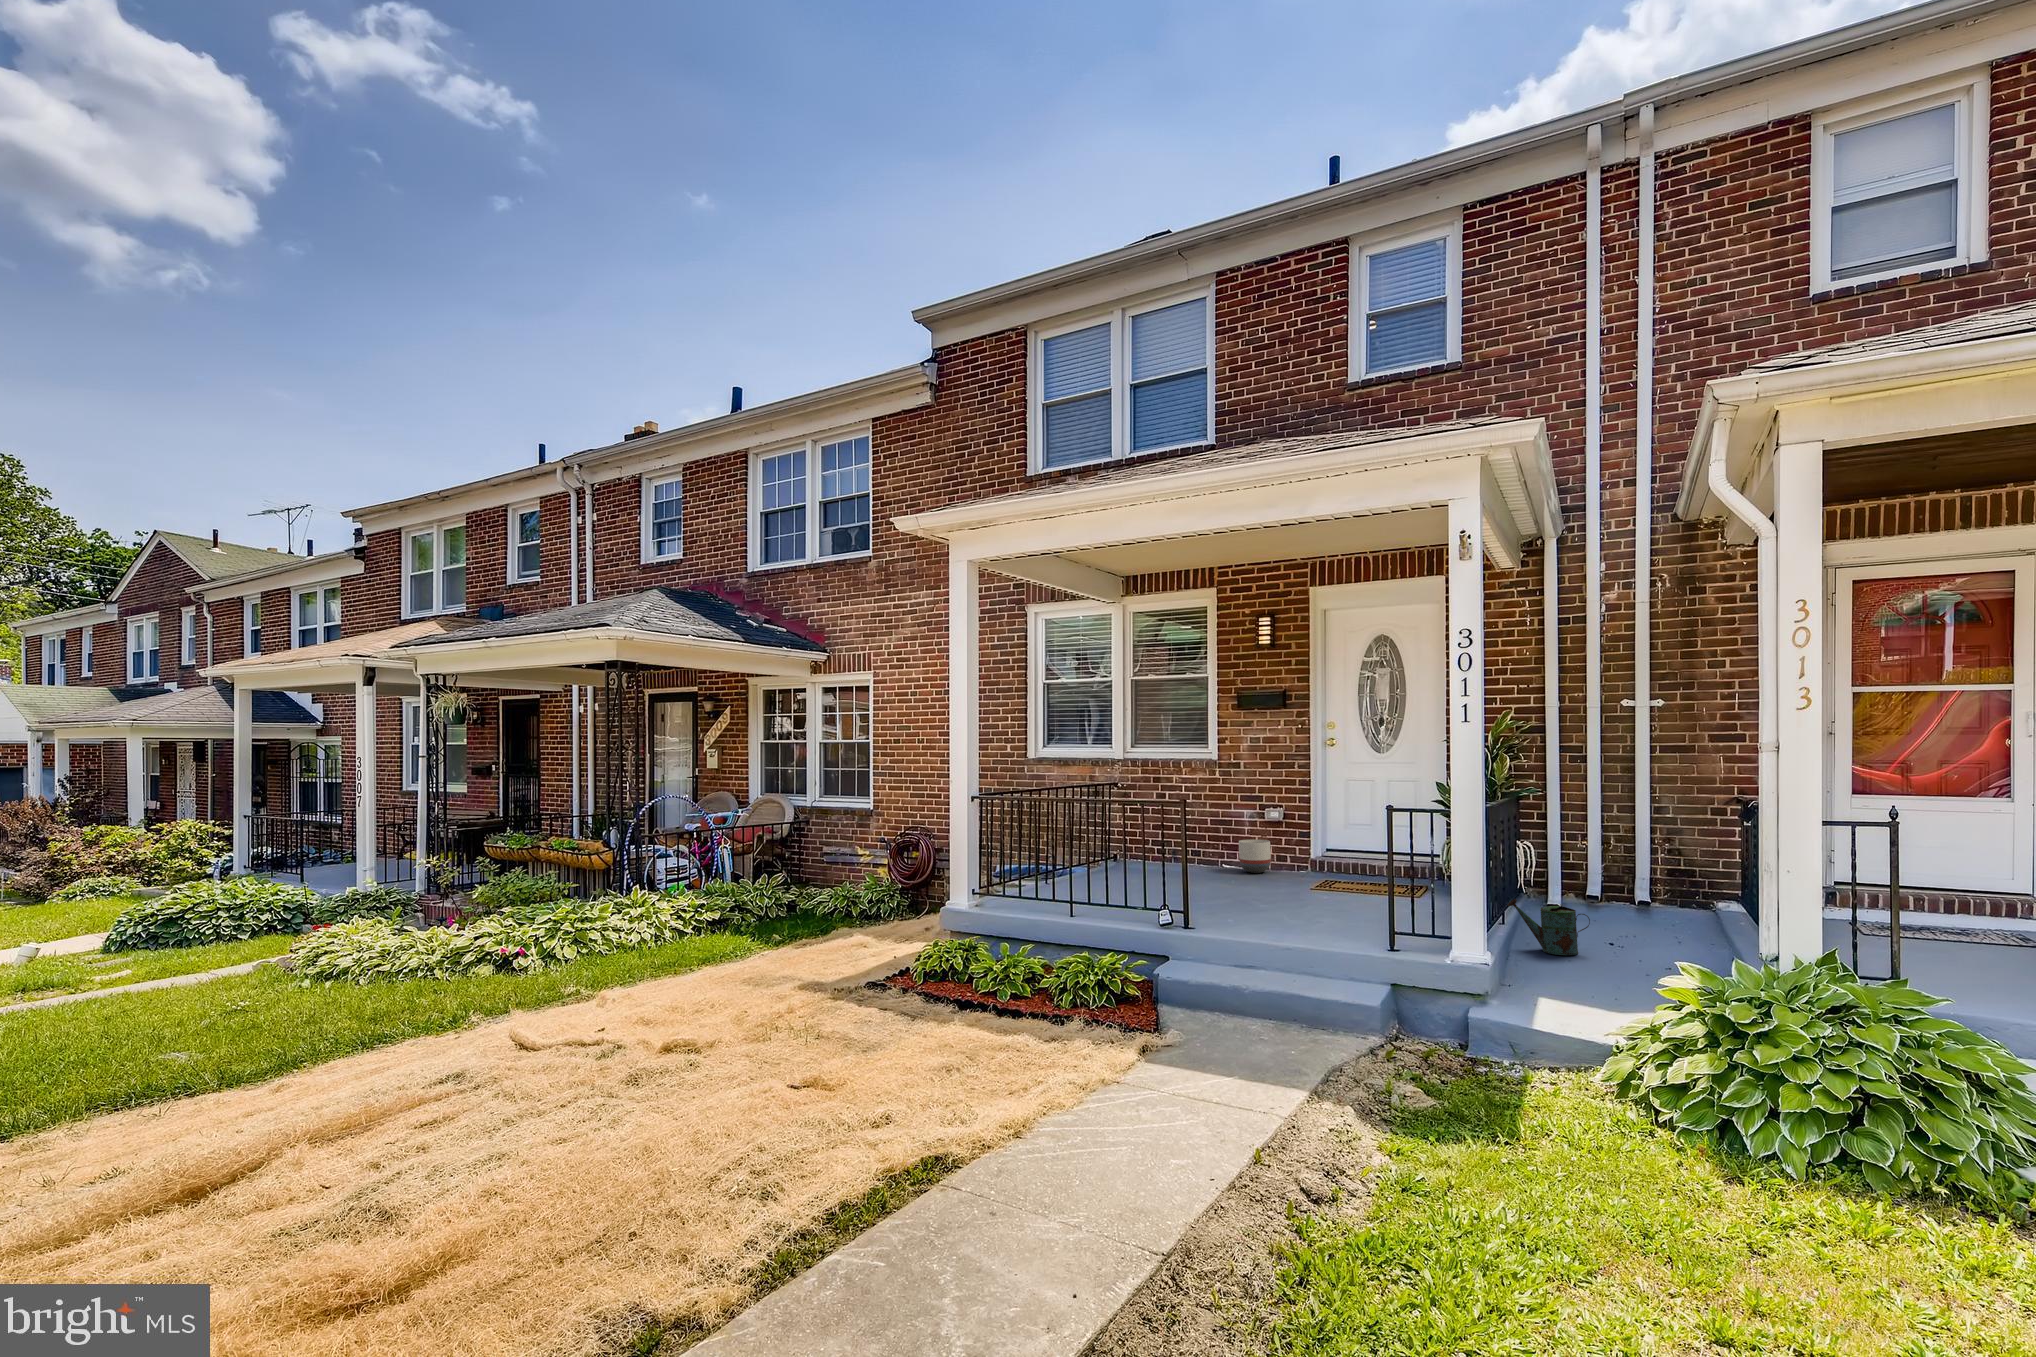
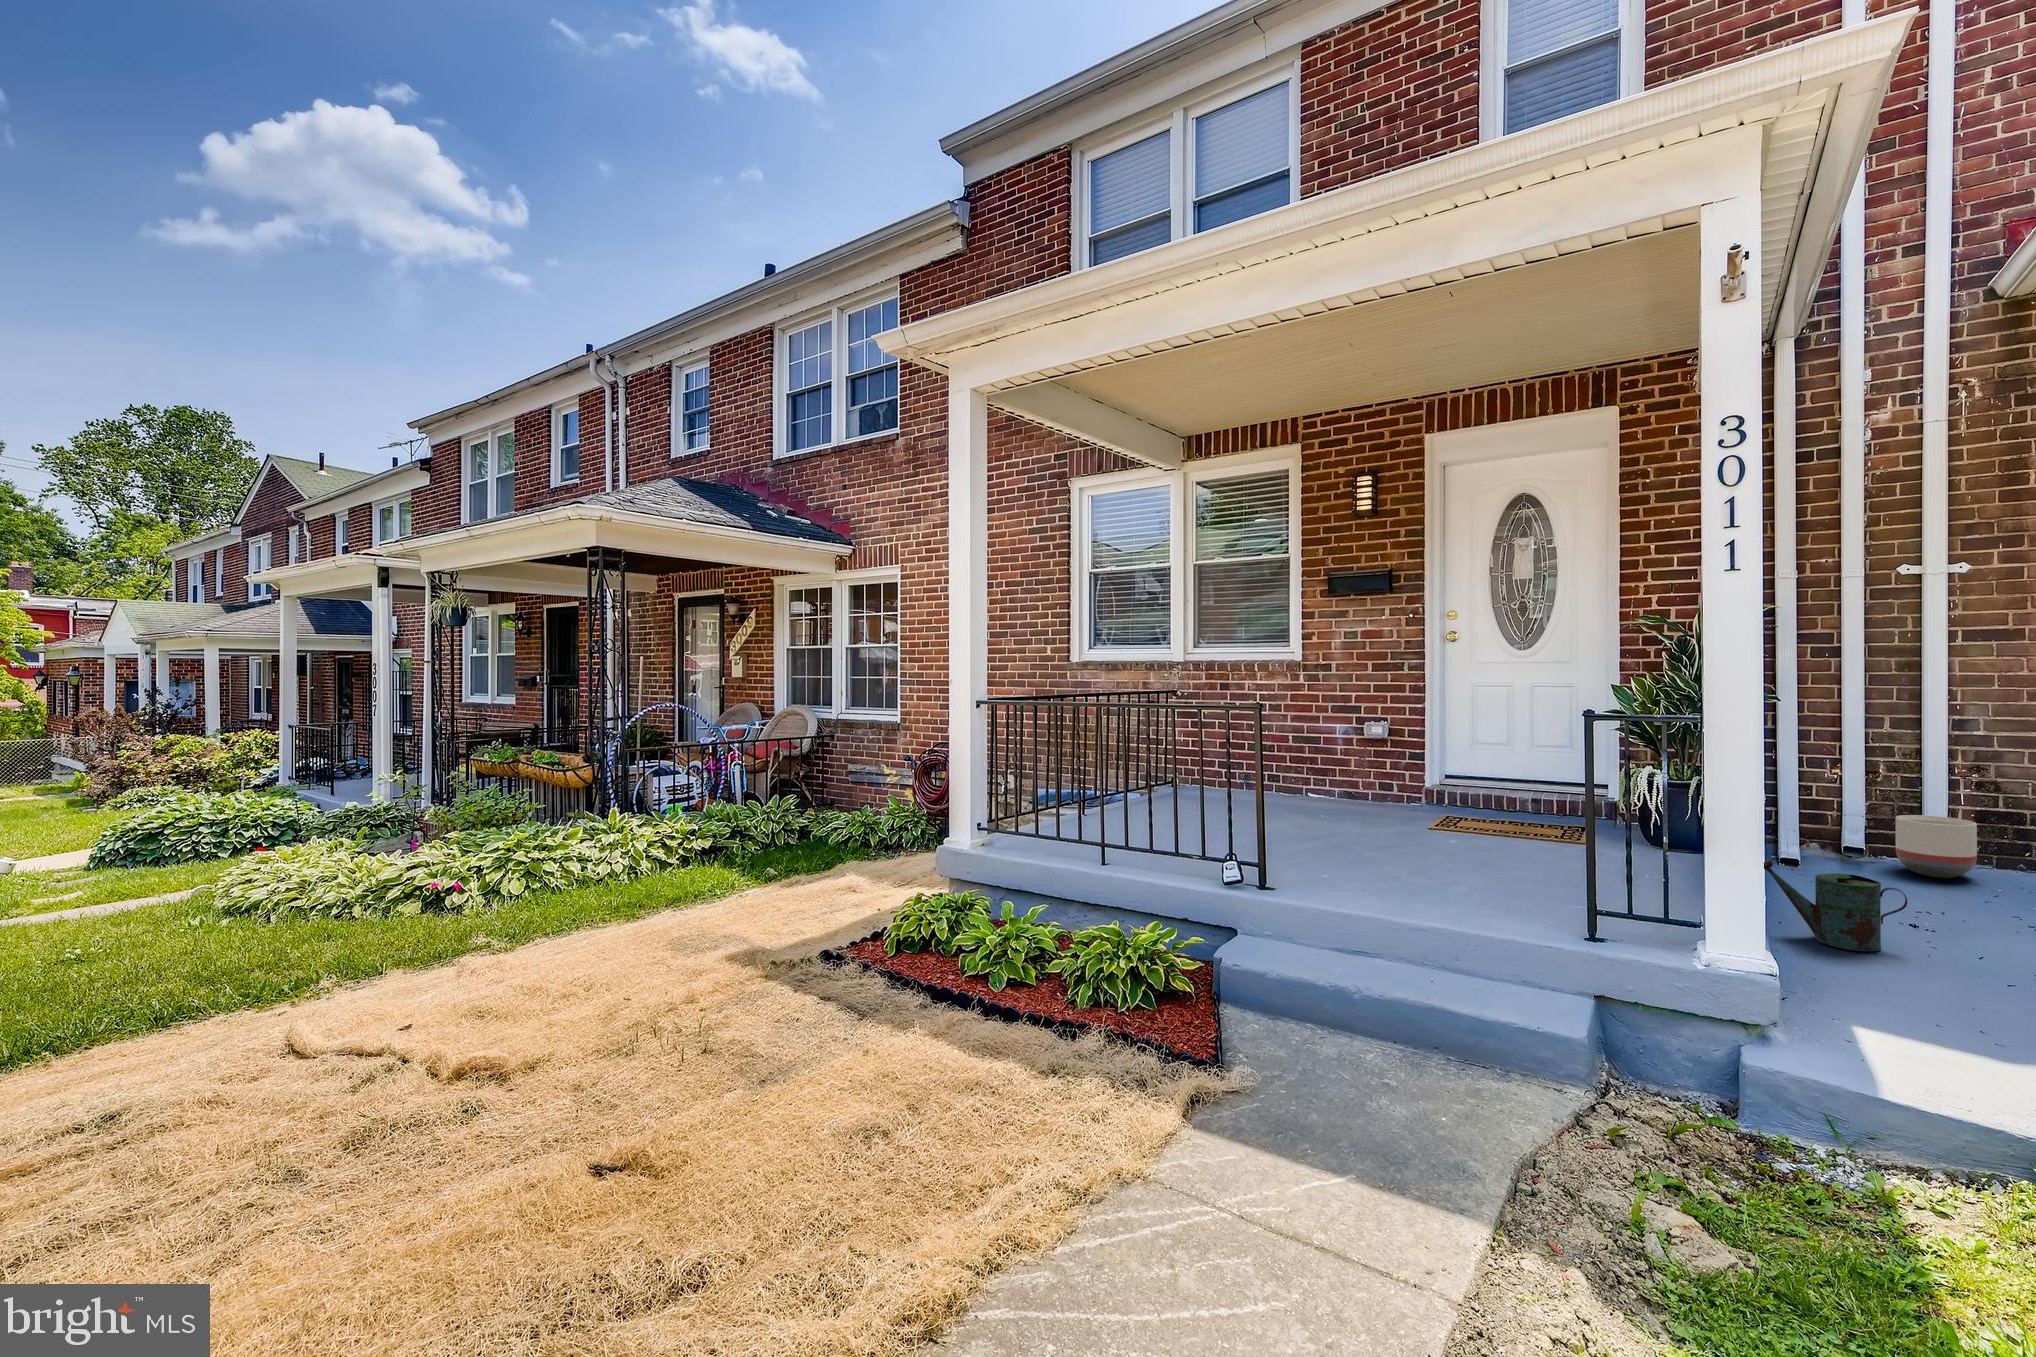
planter: present [1239,840,1271,873] -> present [1895,815,1977,878]

